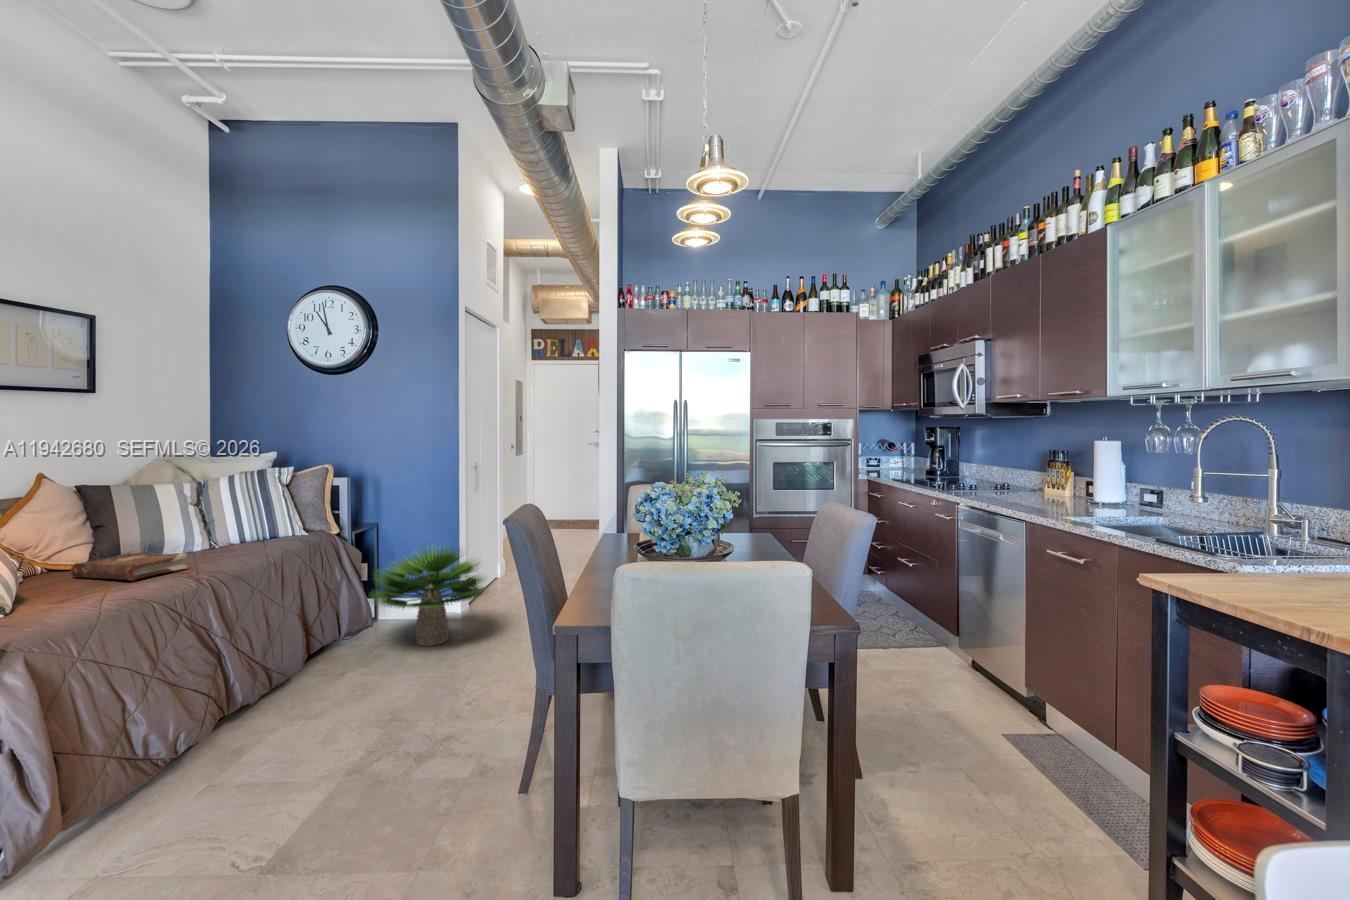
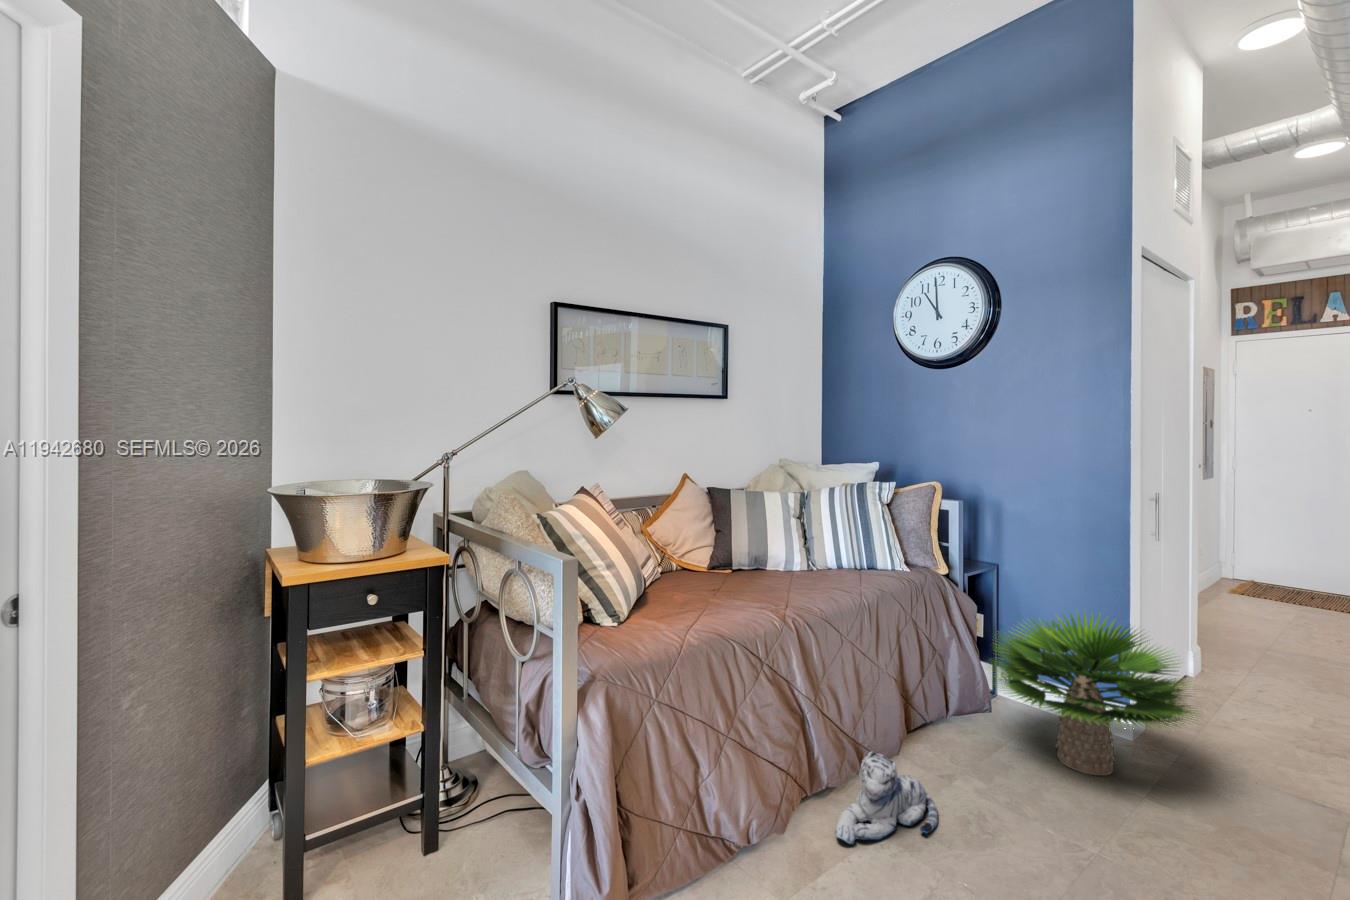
book: present [71,552,187,581] -> none [687,567,779,604]
plush toy: none [254,665,335,733] -> present [835,752,938,844]

